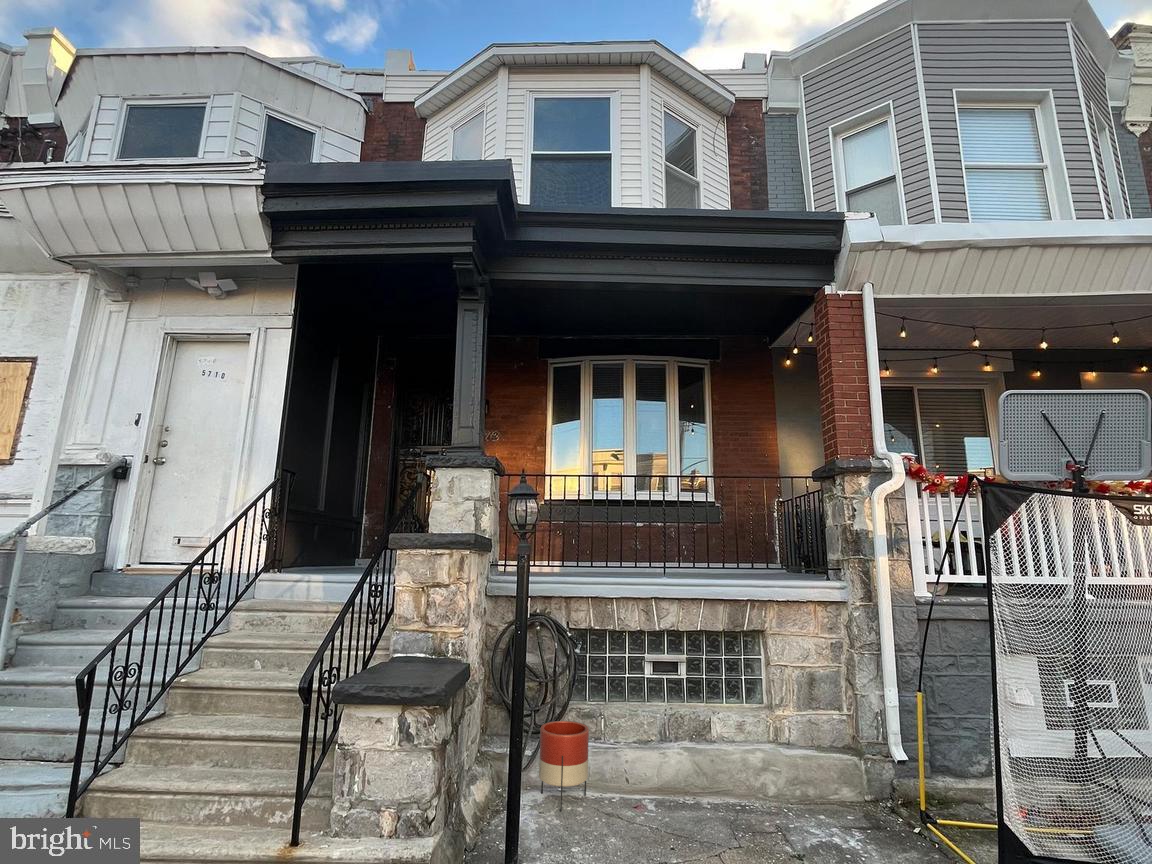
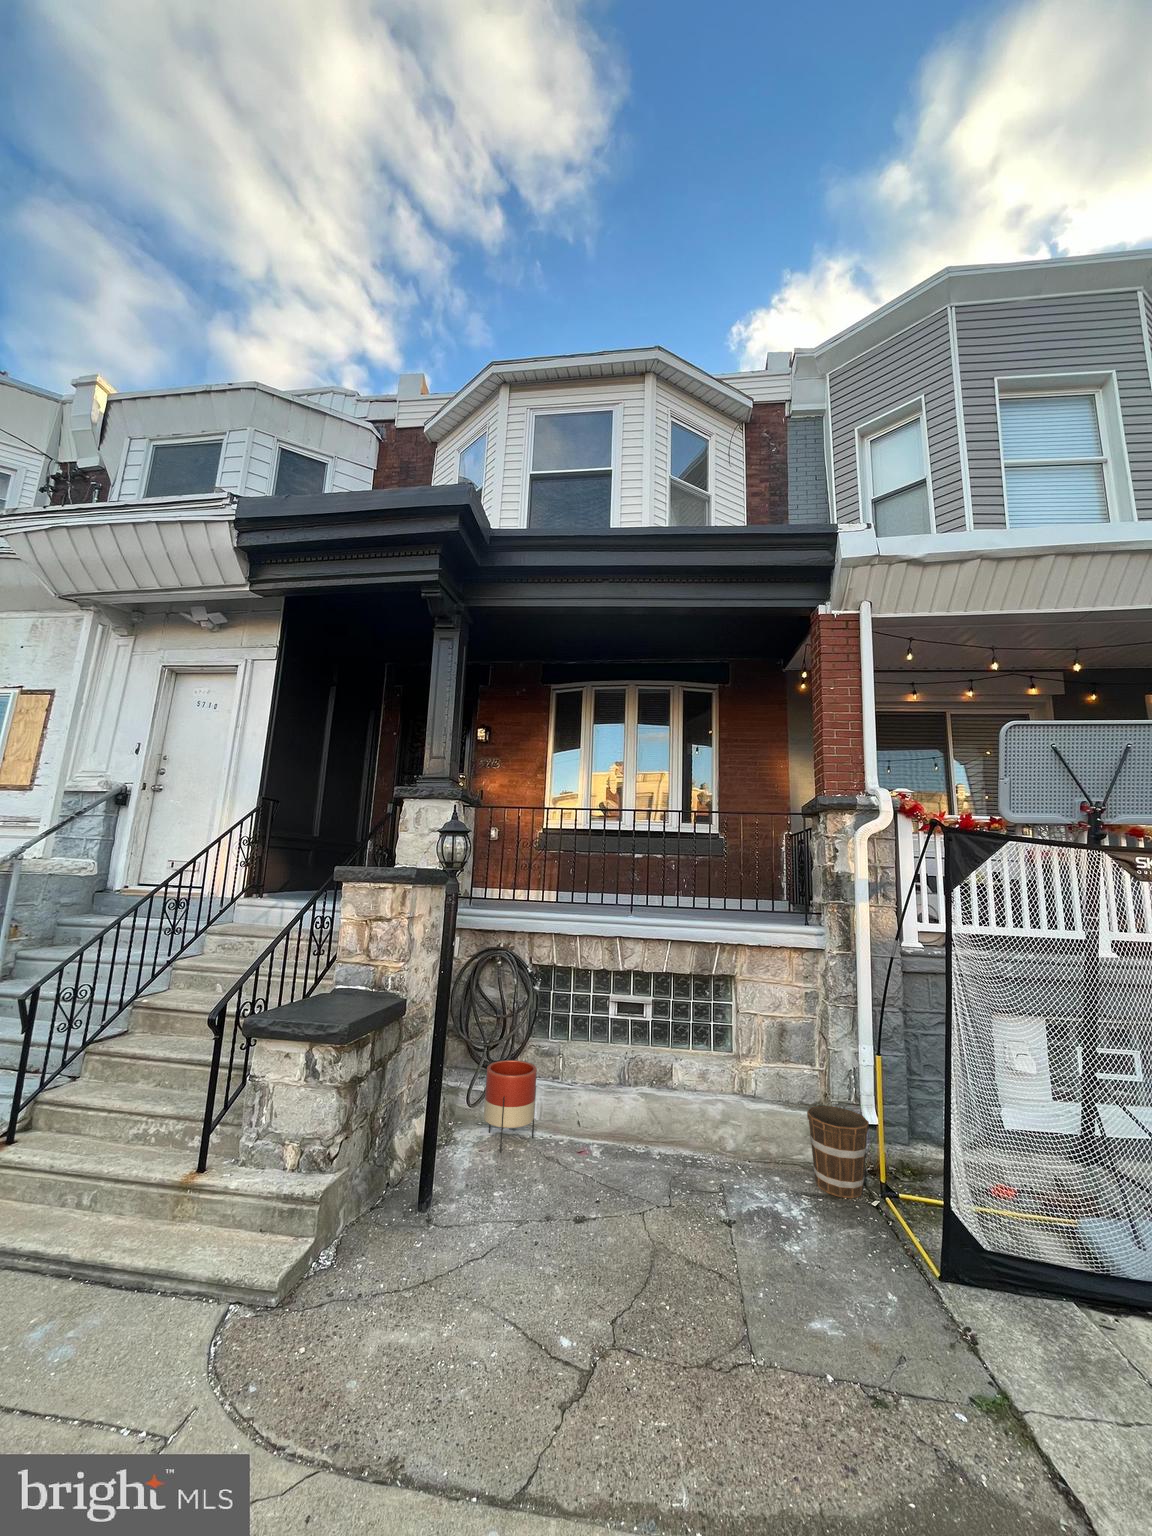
bucket: none [846,745,902,827] -> present [807,1106,869,1198]

